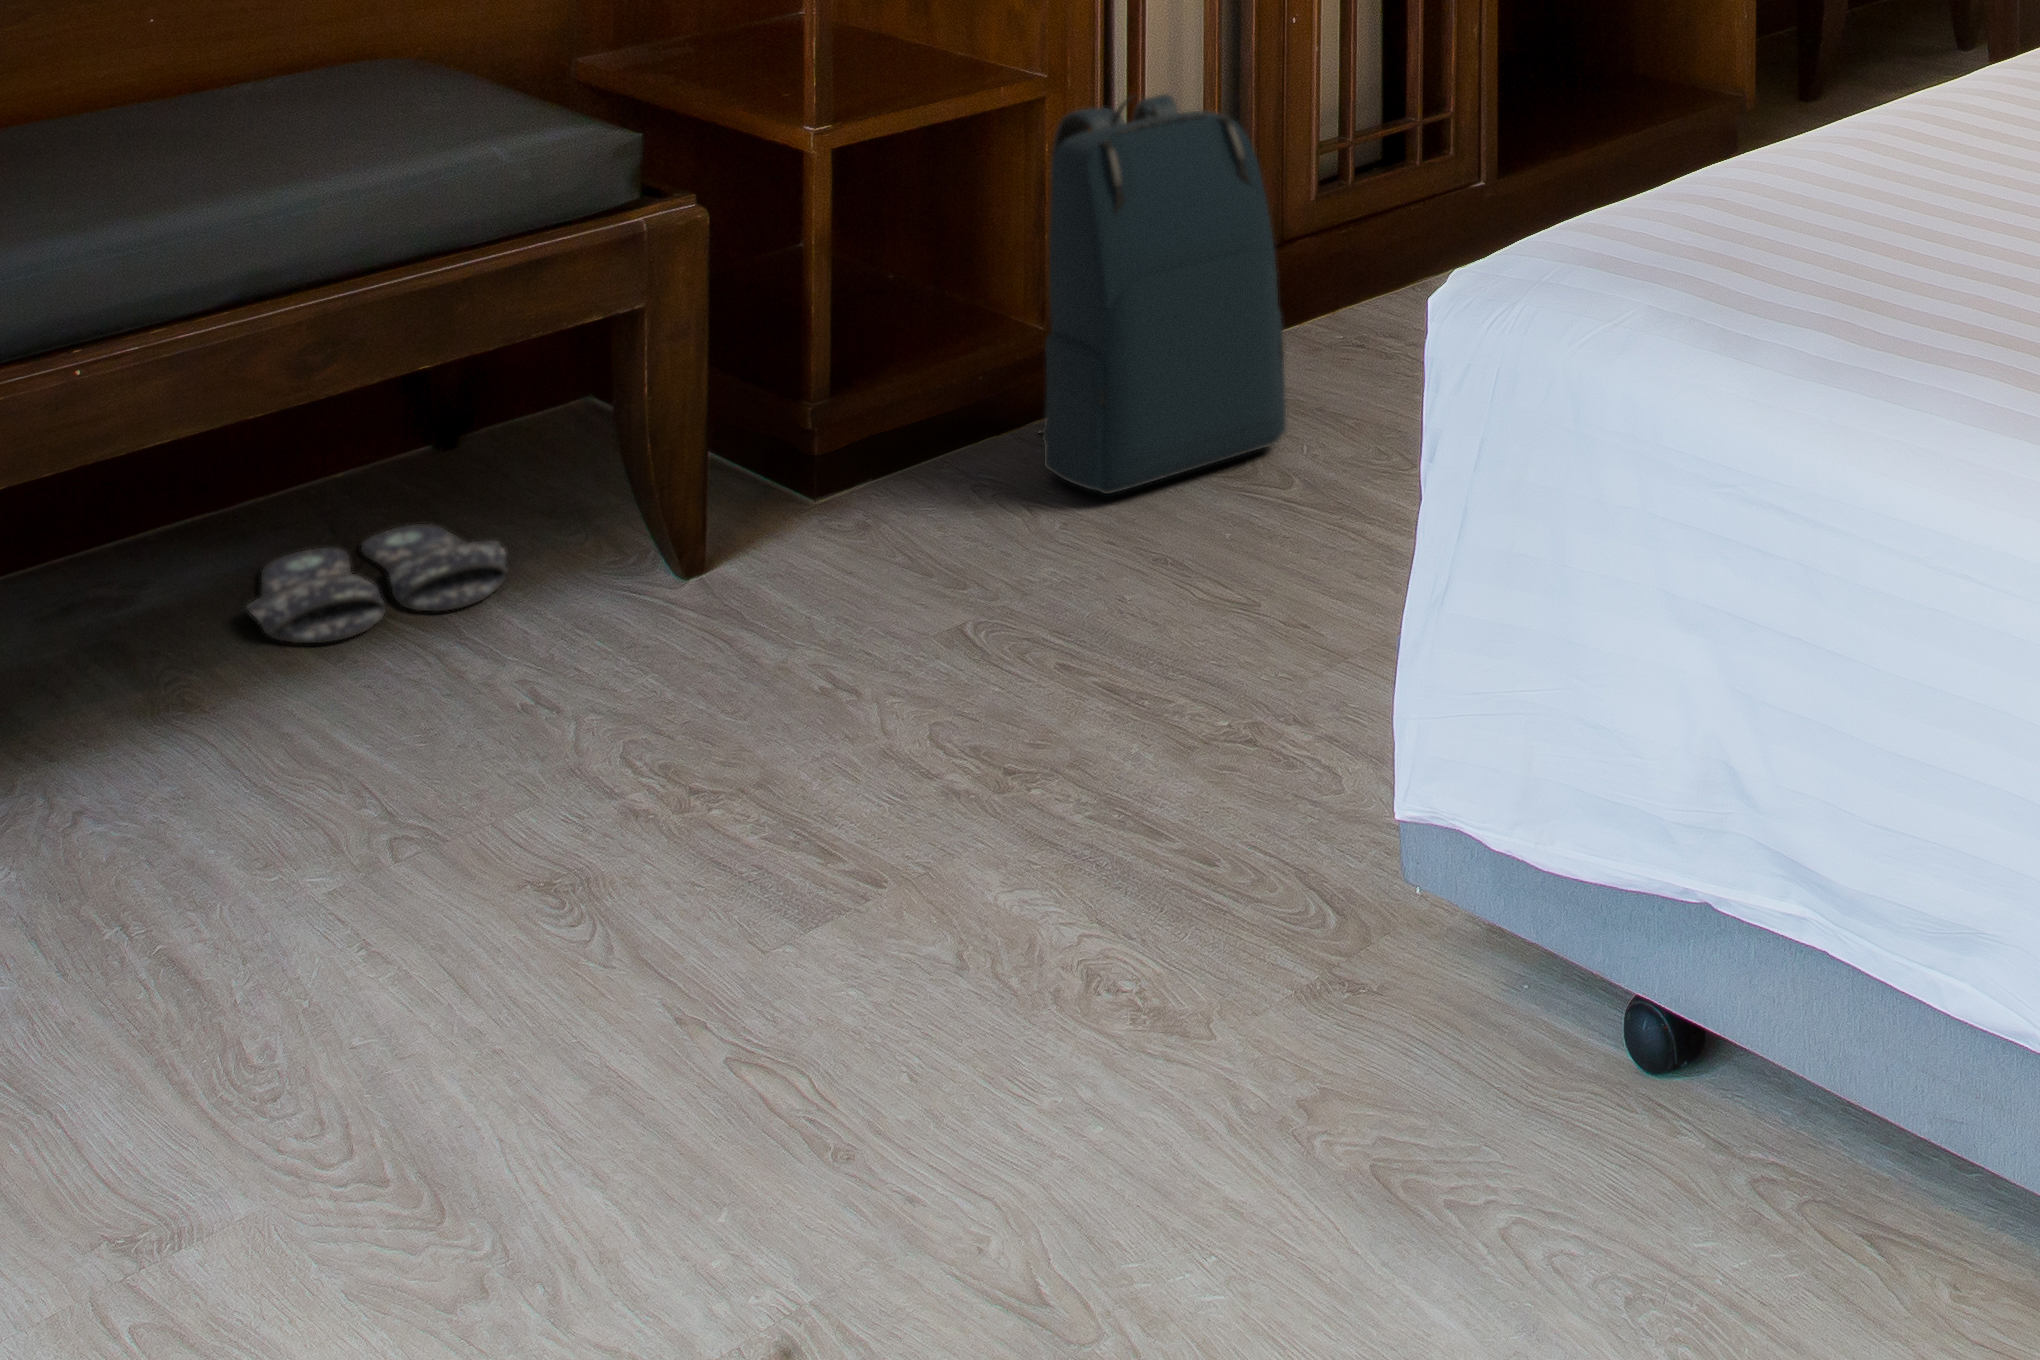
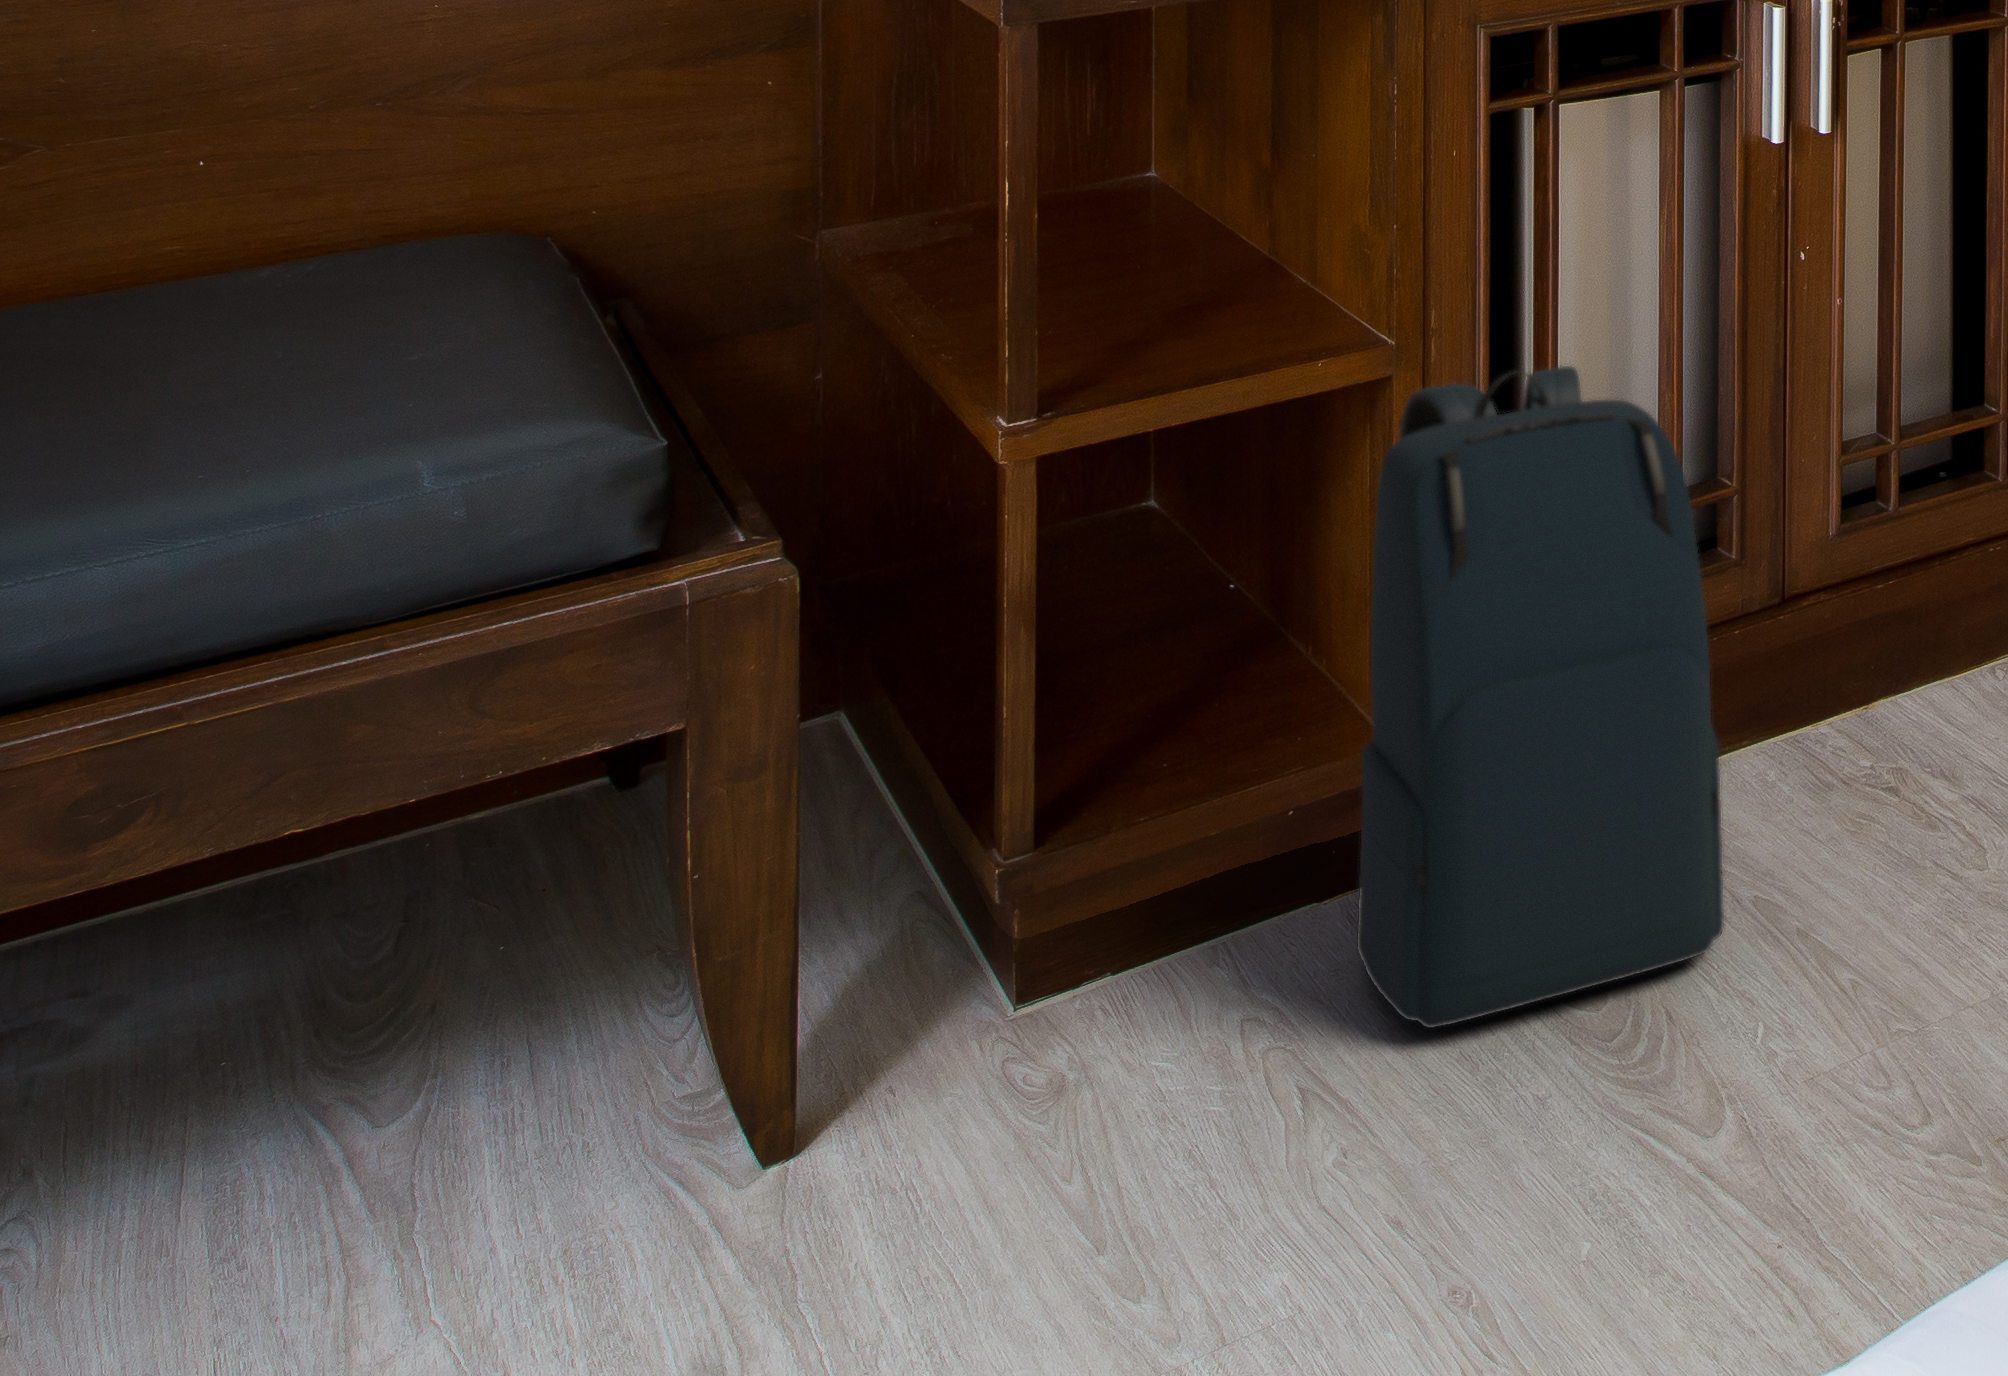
slippers: present [247,524,507,643] -> none [202,918,585,1155]

